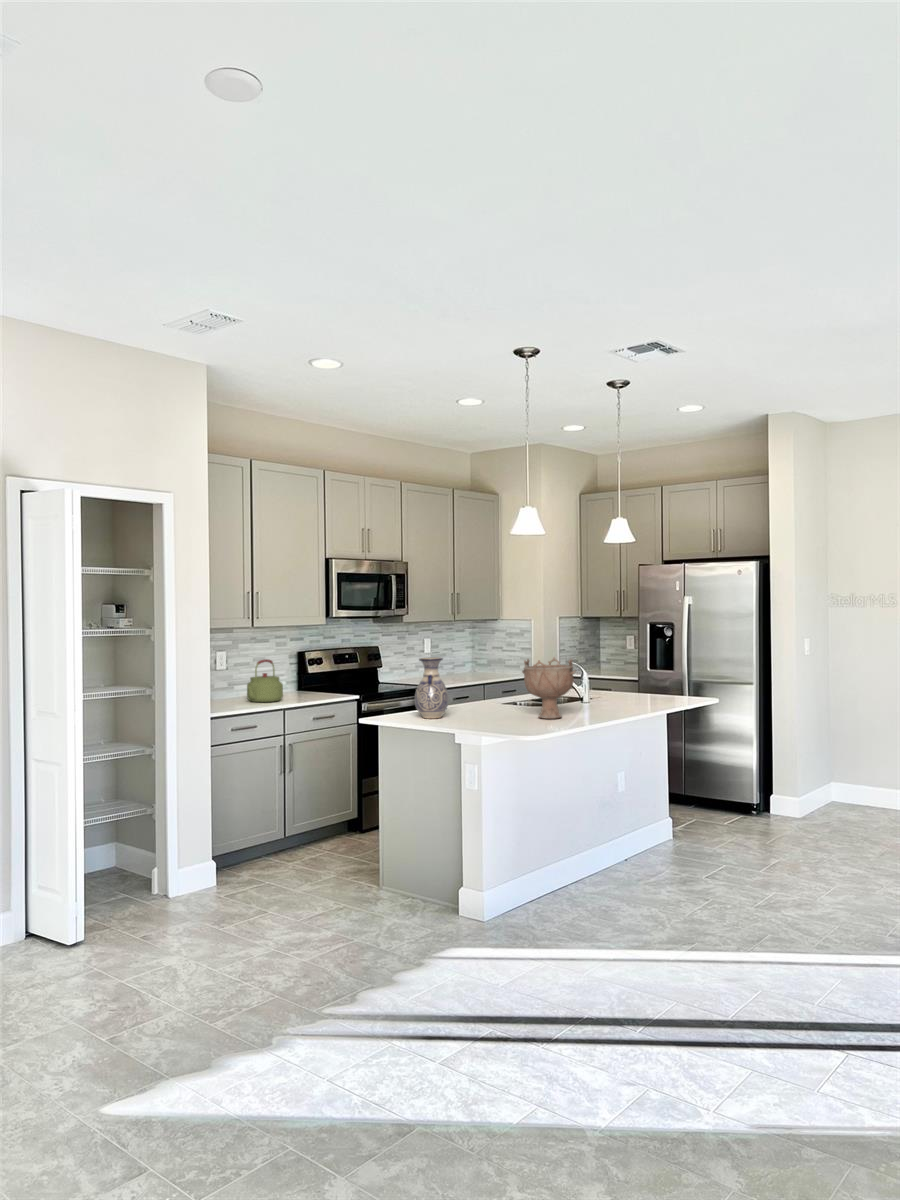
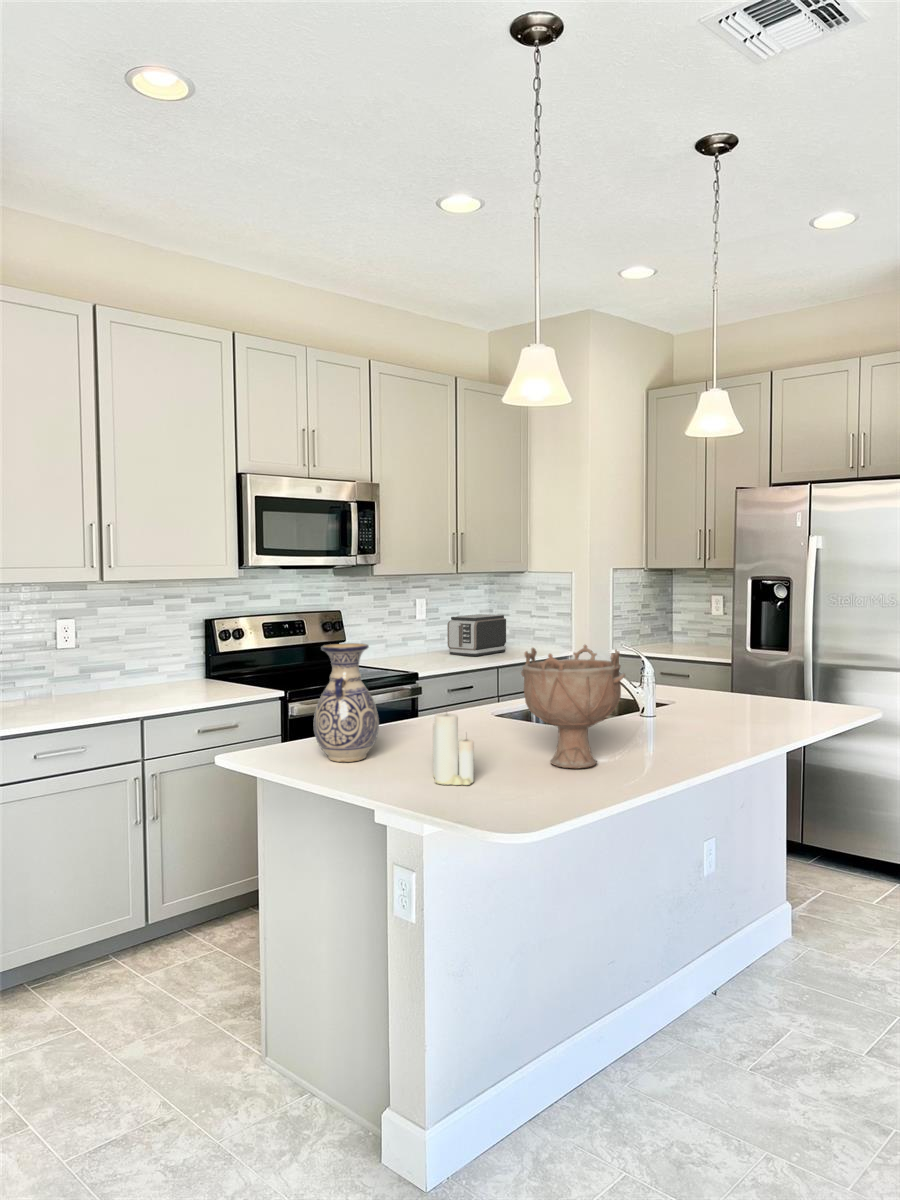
toaster: none [446,650,486,678] -> present [447,614,506,656]
kettle: present [247,659,283,702] -> none [83,634,152,704]
candle: none [482,686,503,724] -> present [433,713,474,785]

